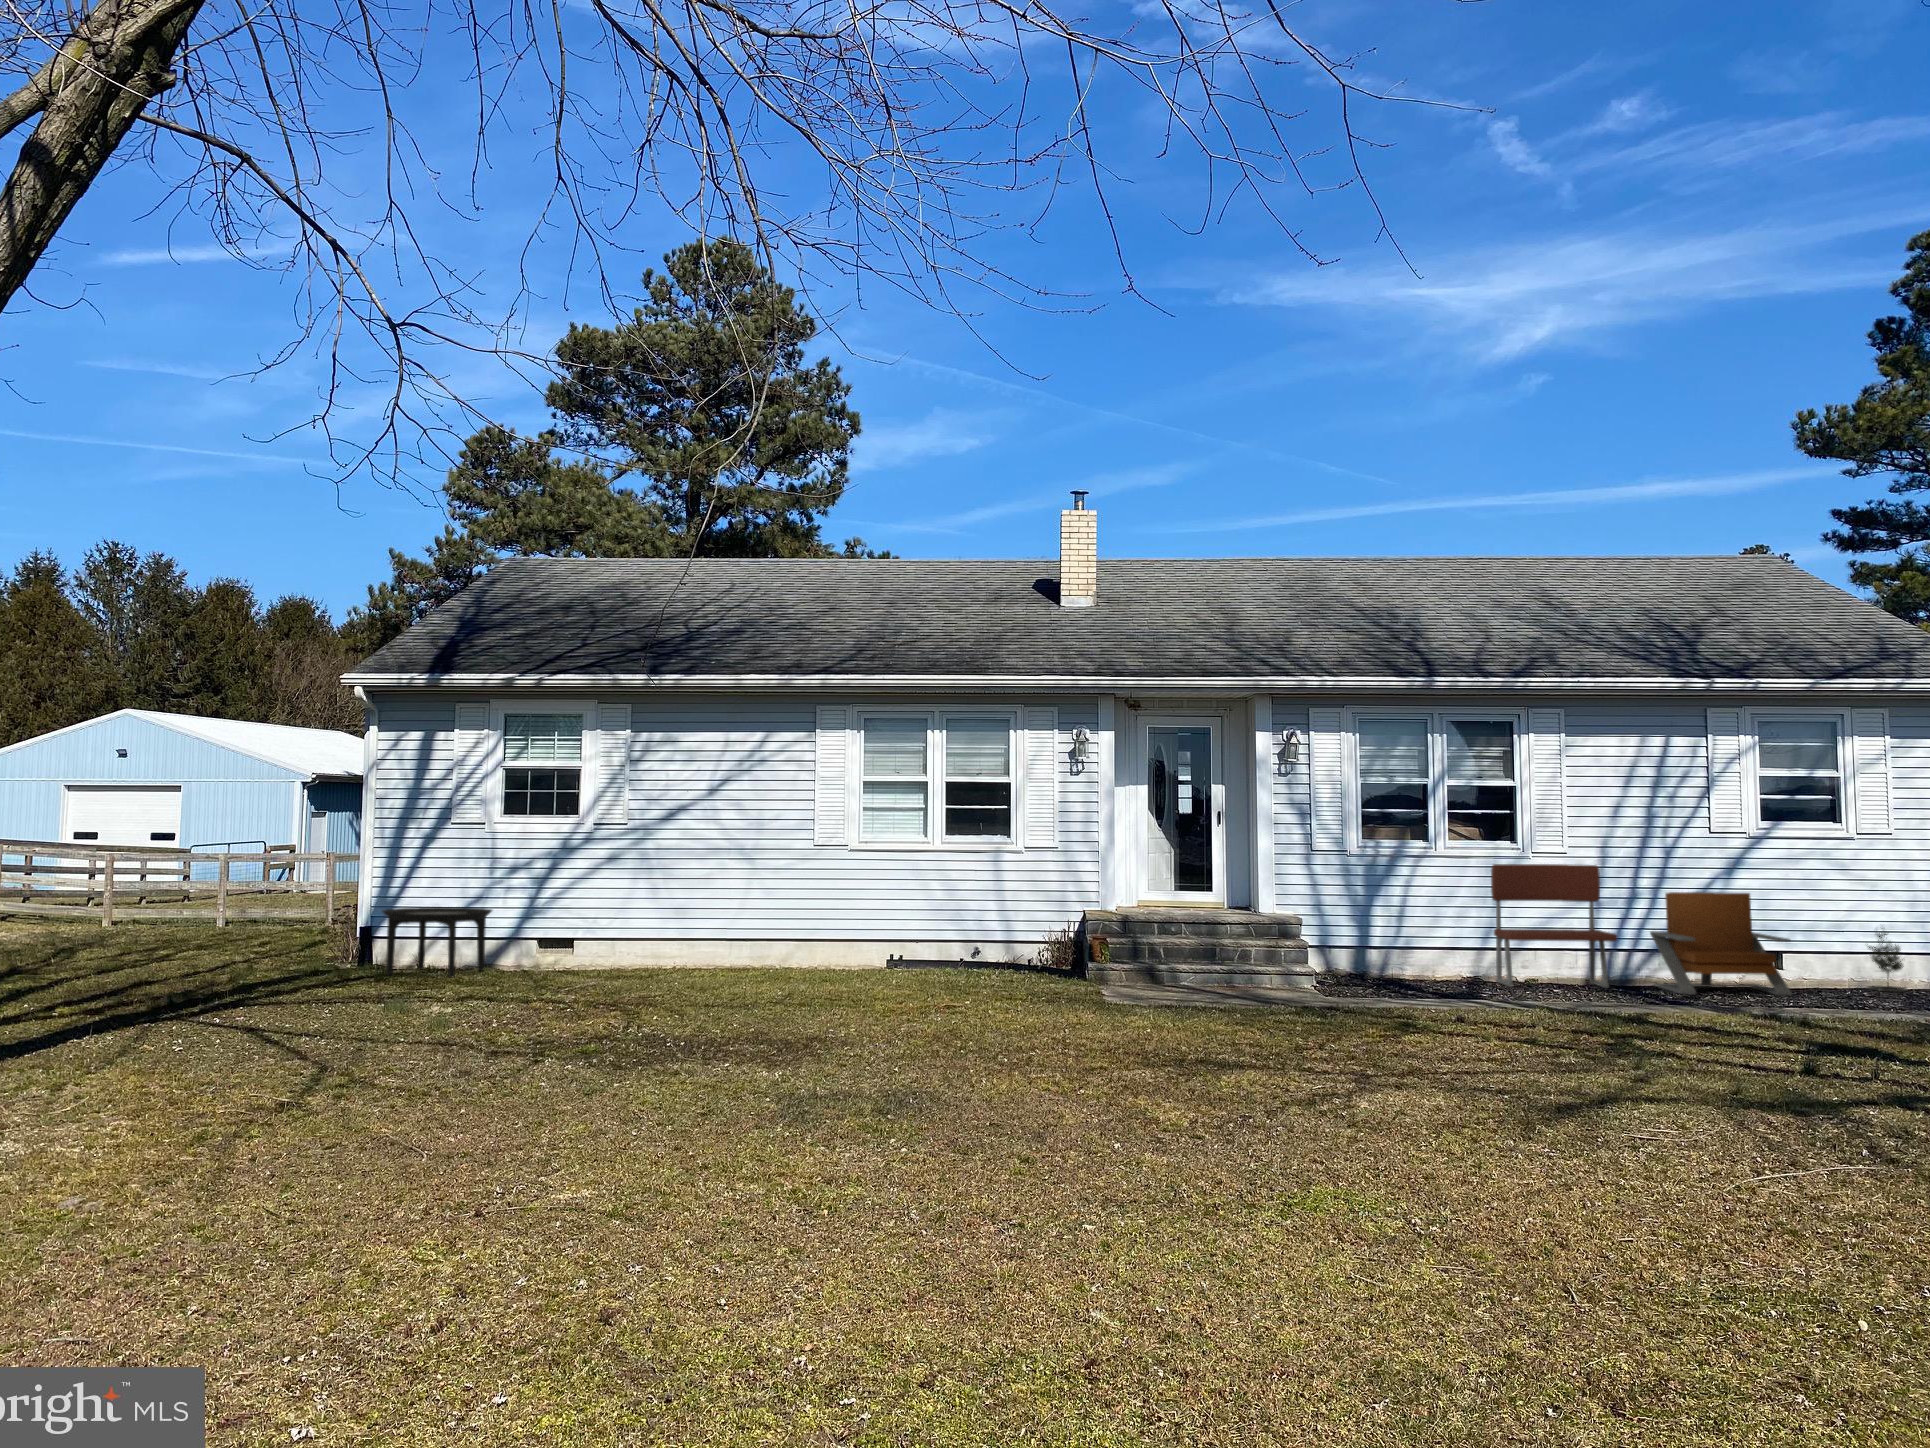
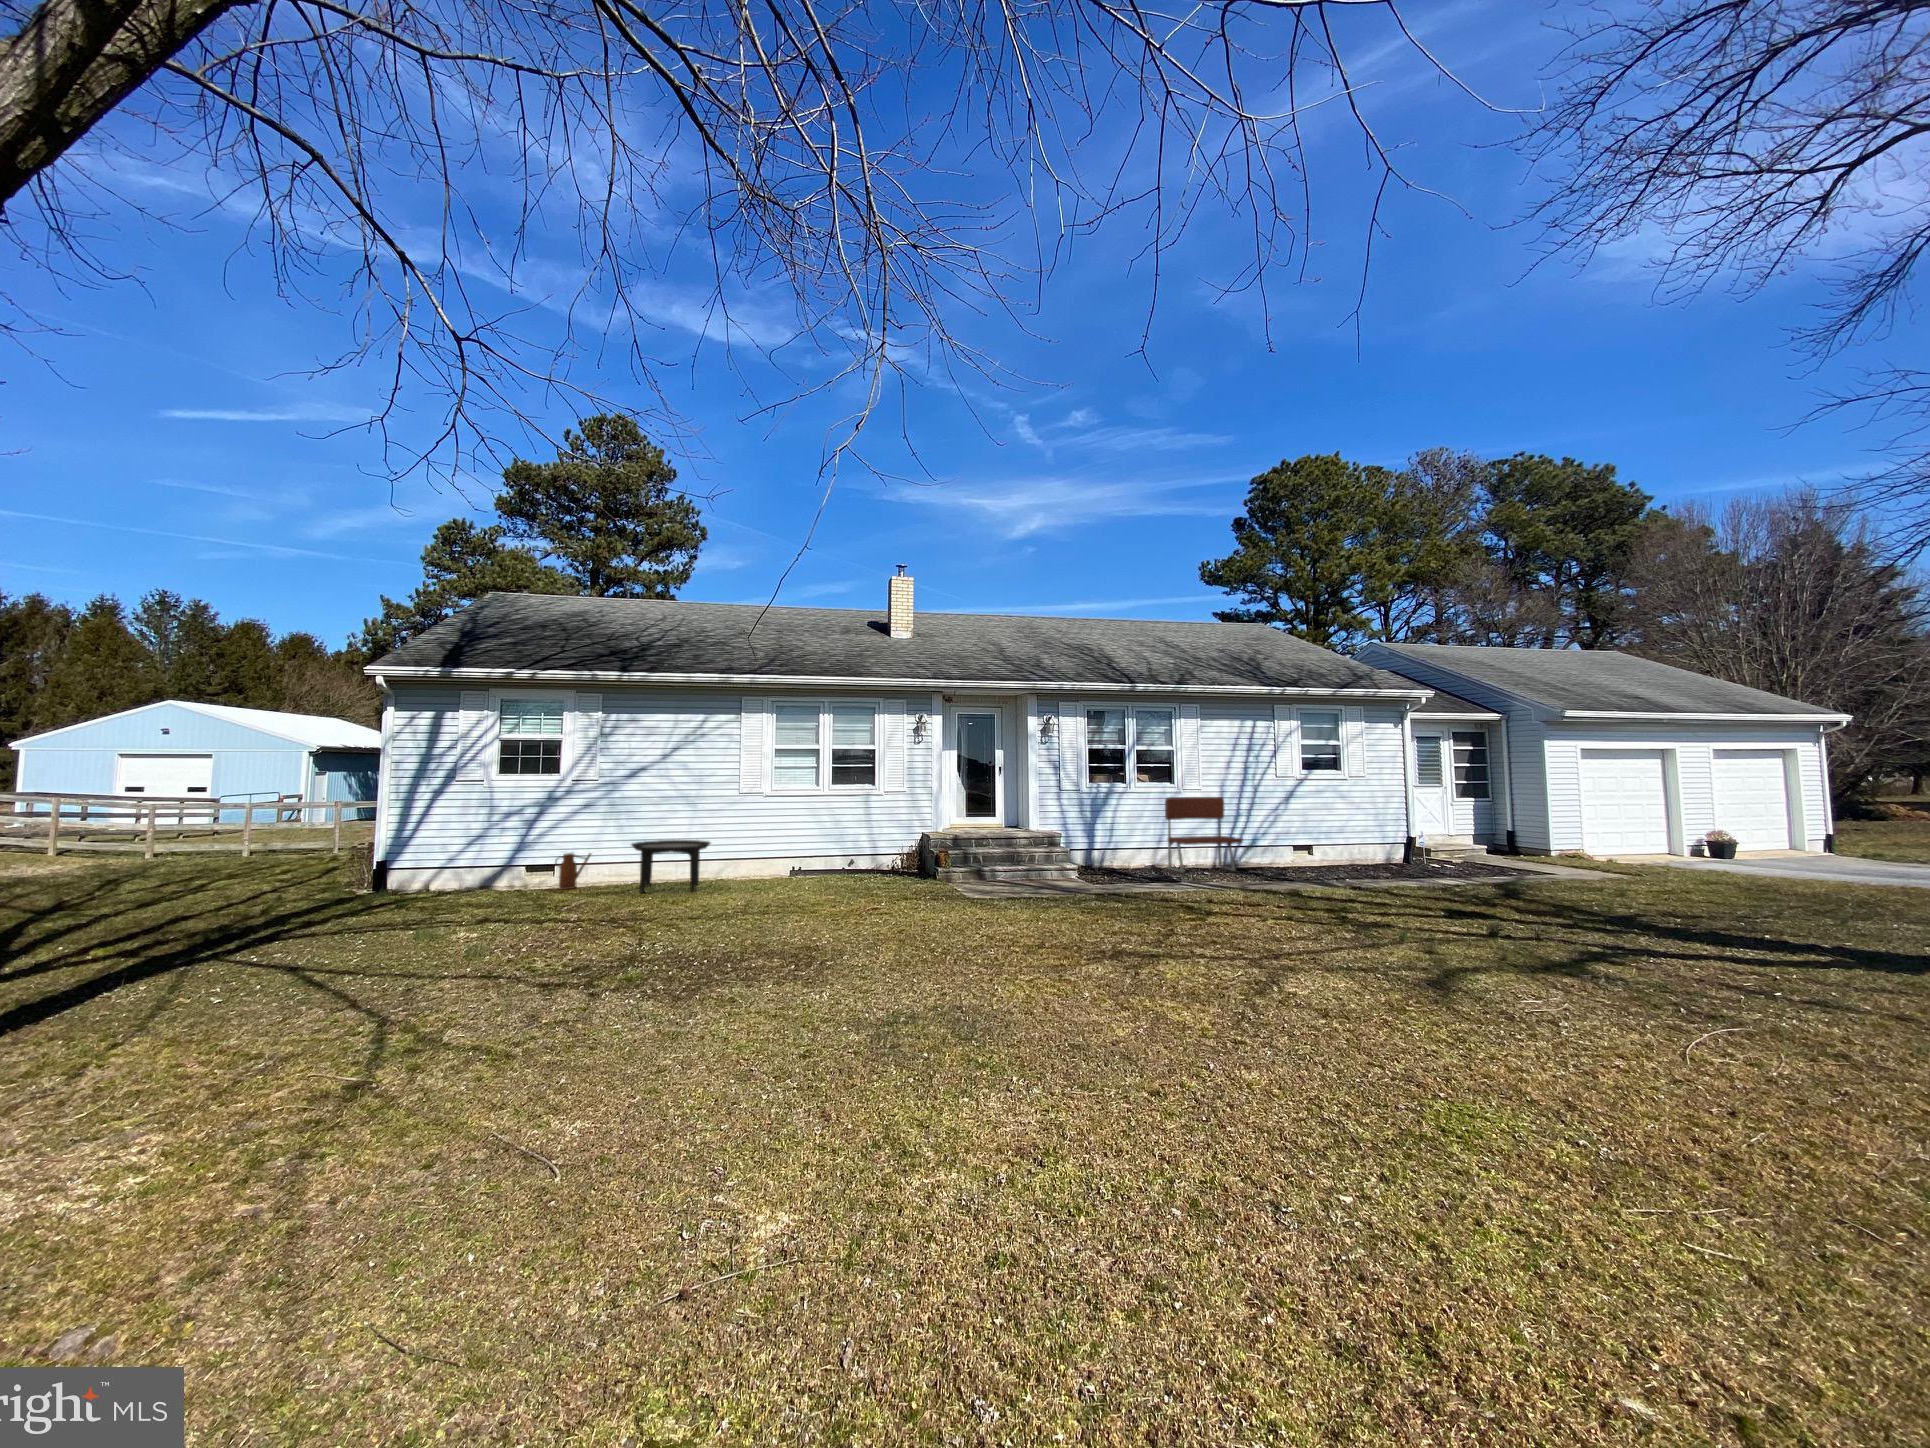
lounge chair: present [1650,892,1792,995] -> none [1250,812,1337,874]
round table: present [383,907,492,977] -> present [632,840,710,893]
watering can: none [570,924,617,972] -> present [555,853,591,890]
potted tree: present [1867,931,1907,992] -> none [1358,828,1383,866]

